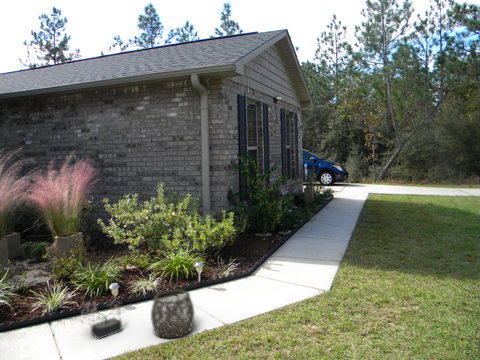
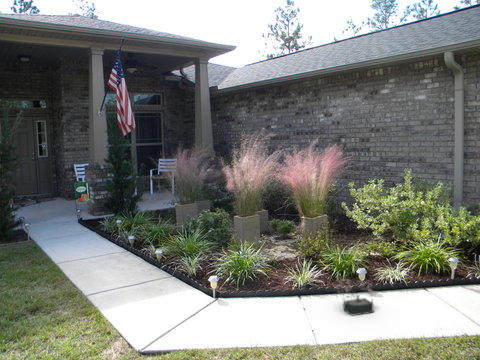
woven basket: present [151,290,194,338] -> none [405,280,455,332]

